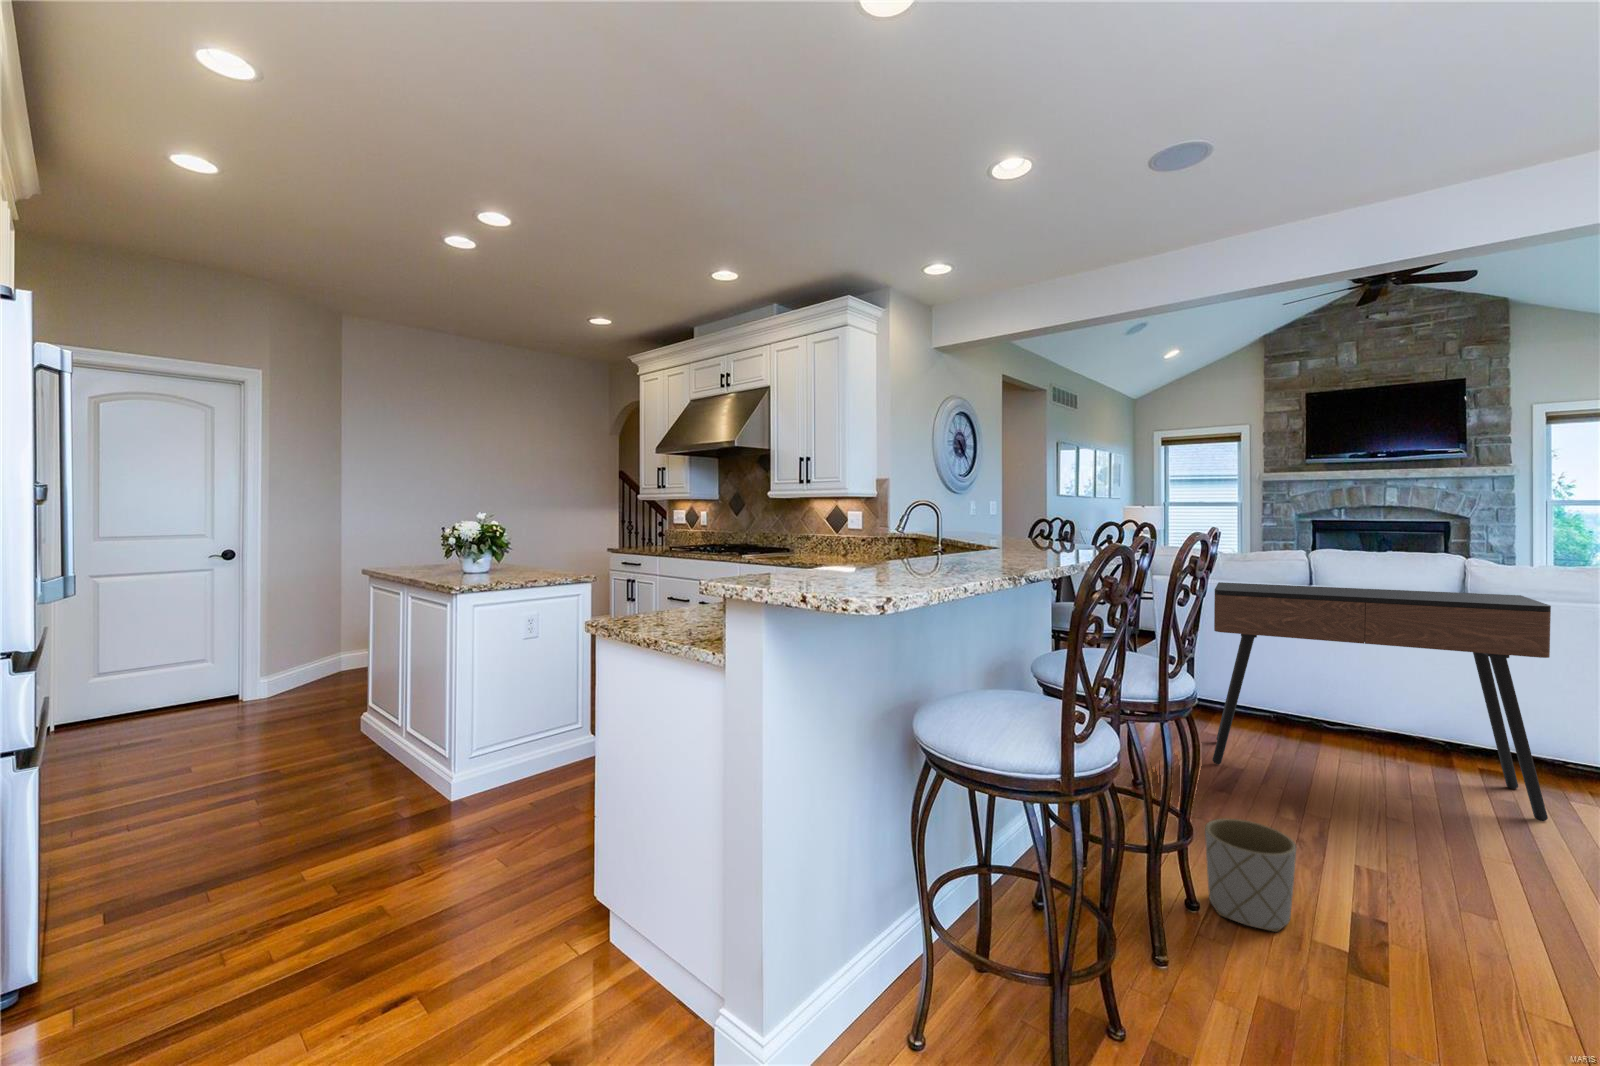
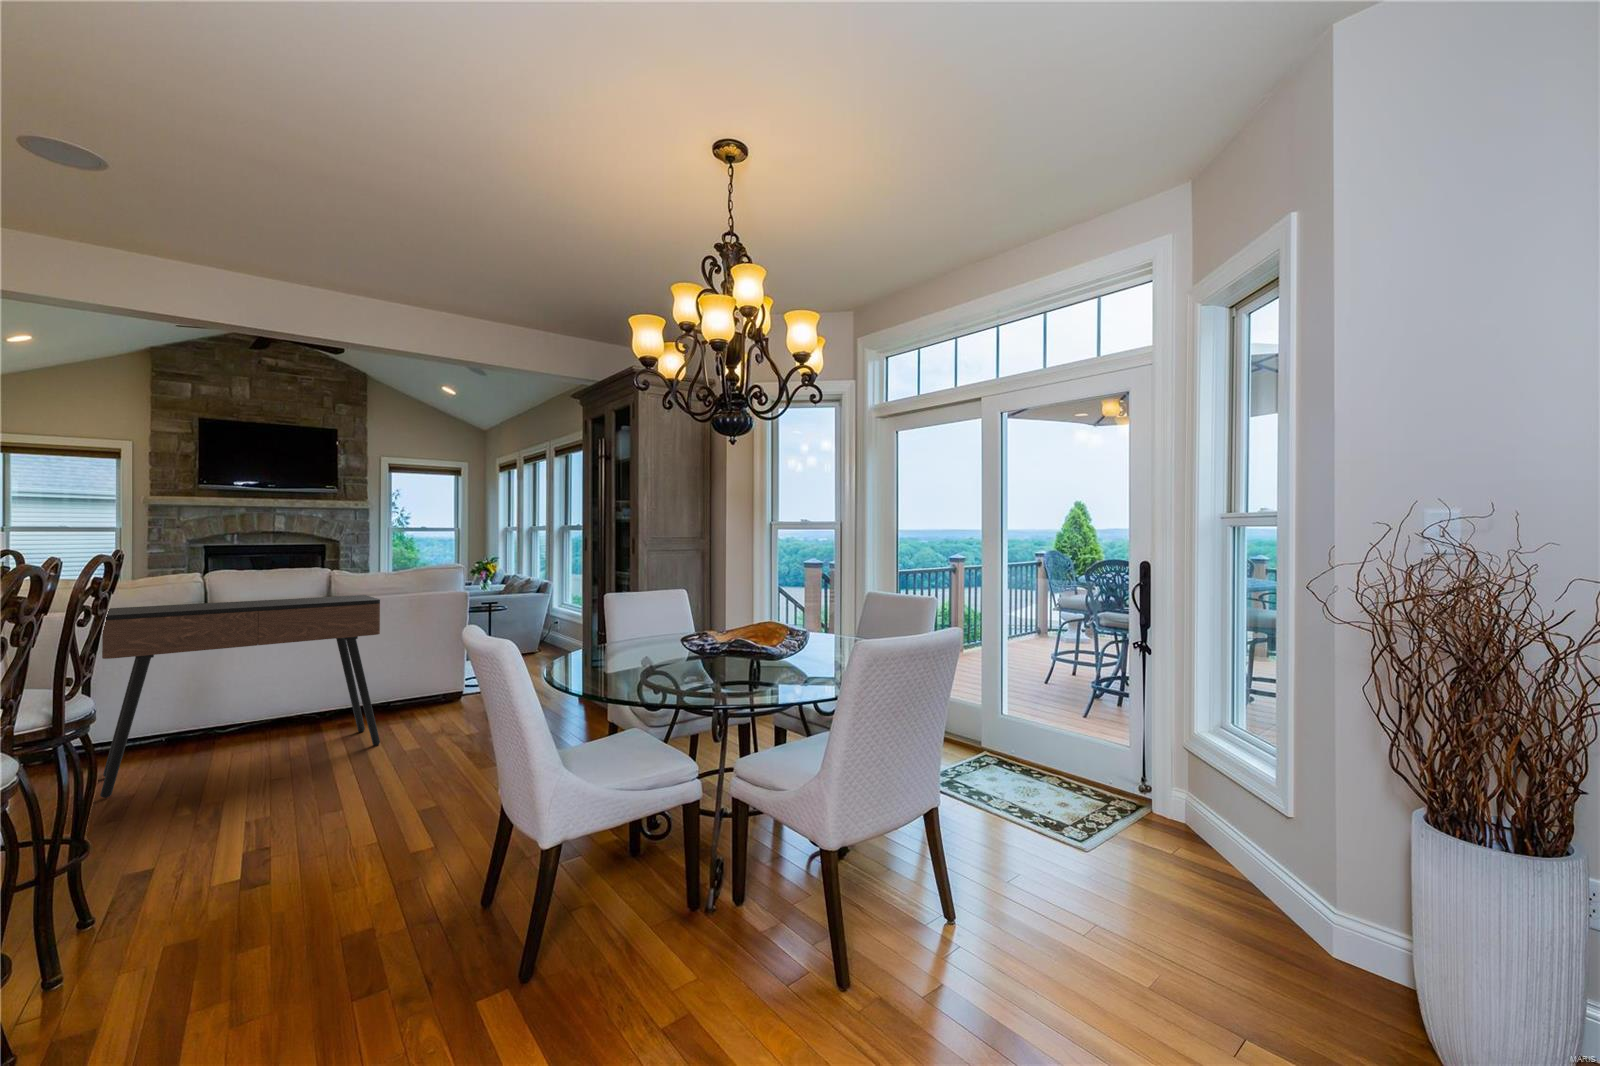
planter: present [1205,819,1296,932] -> none [105,815,202,917]

